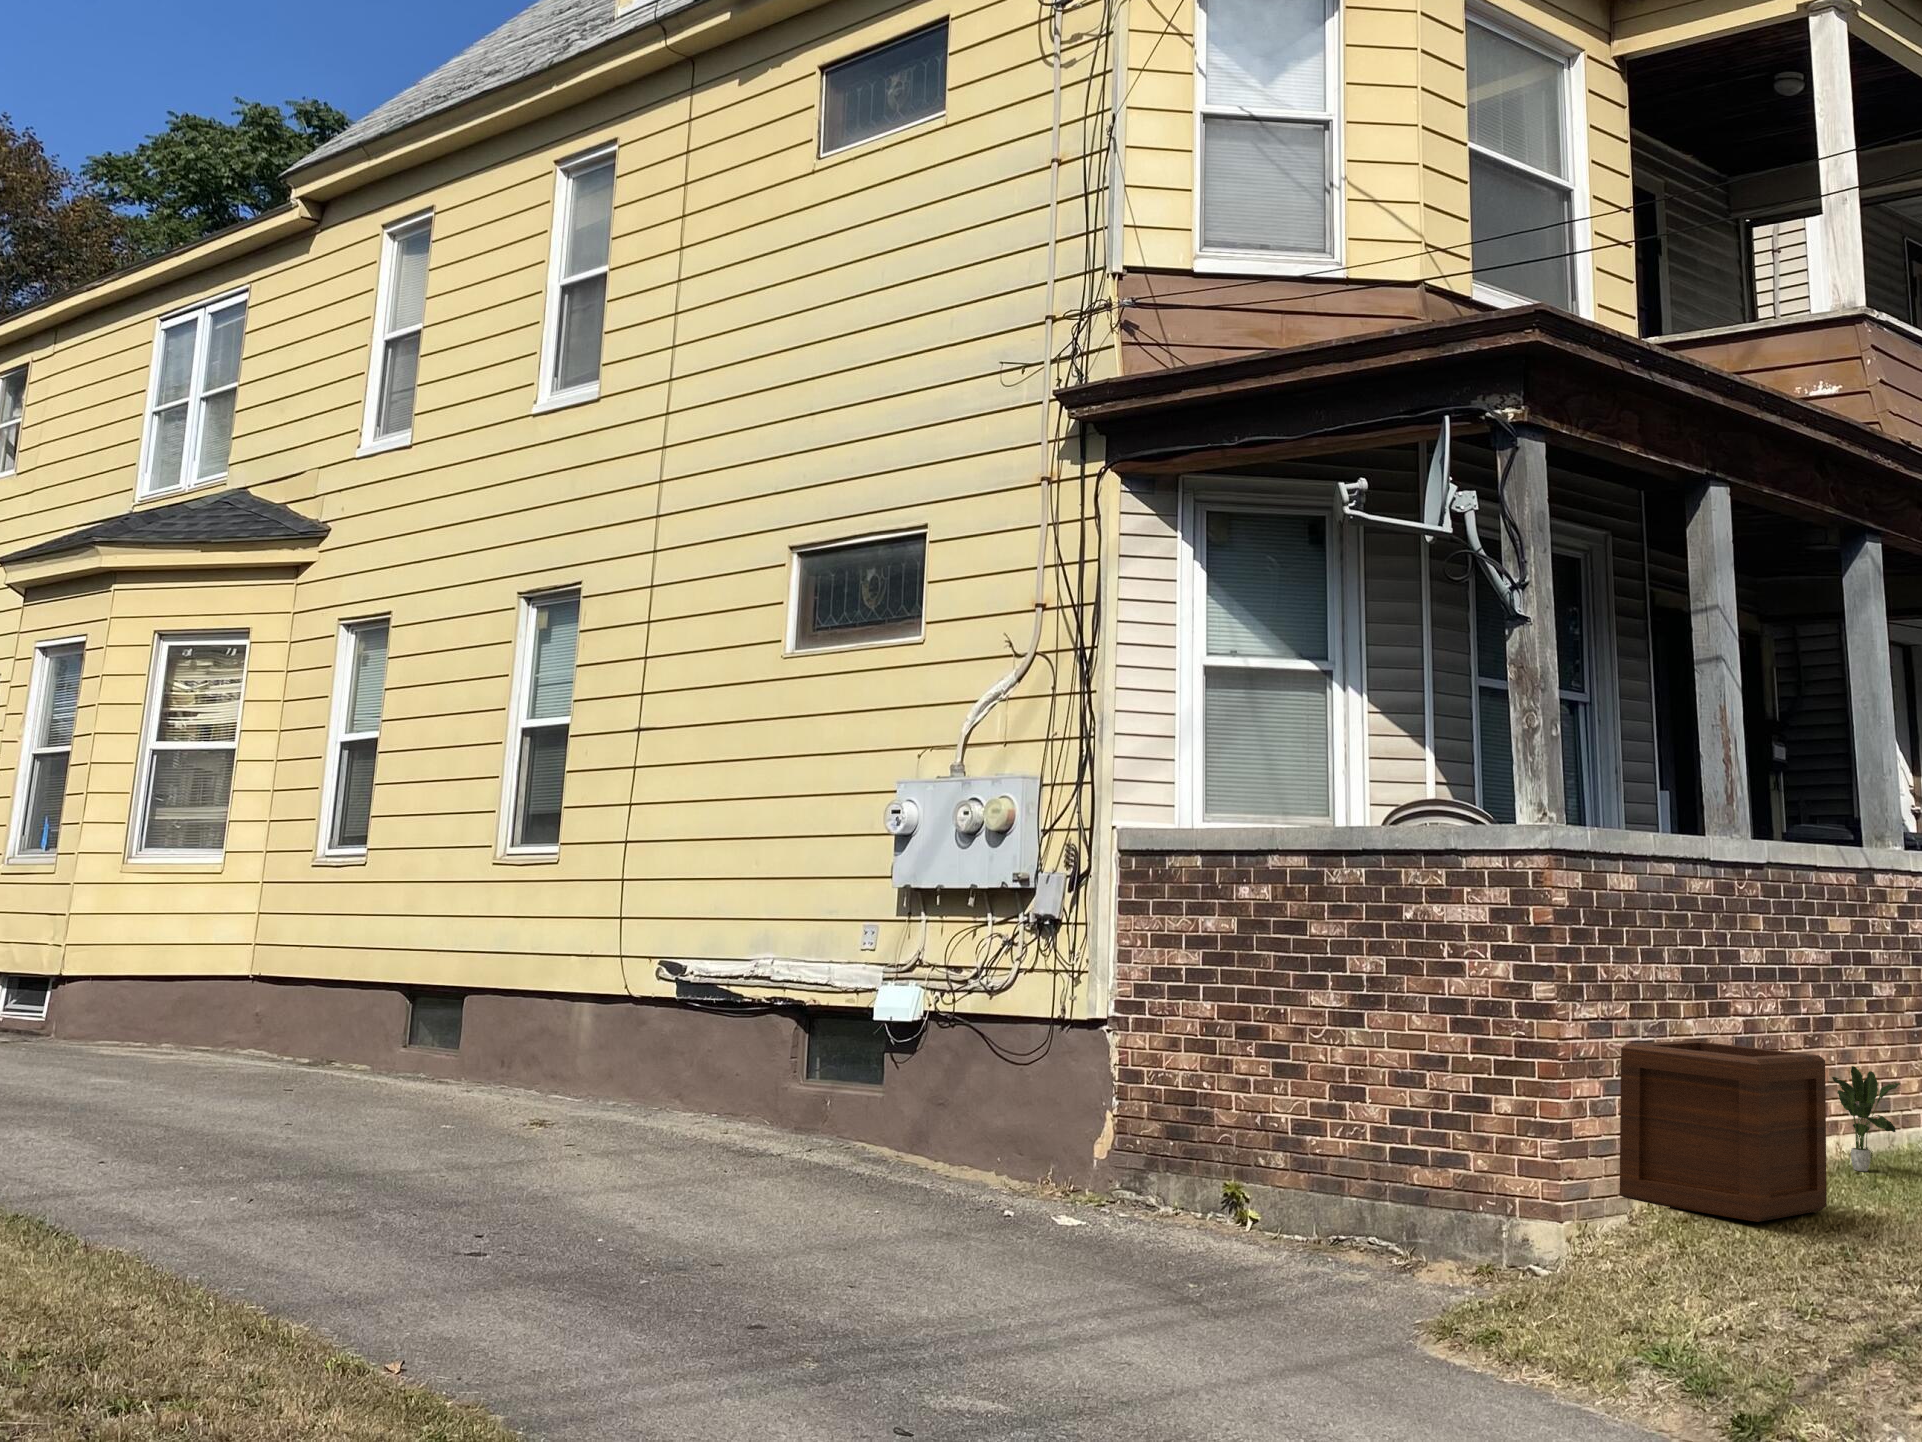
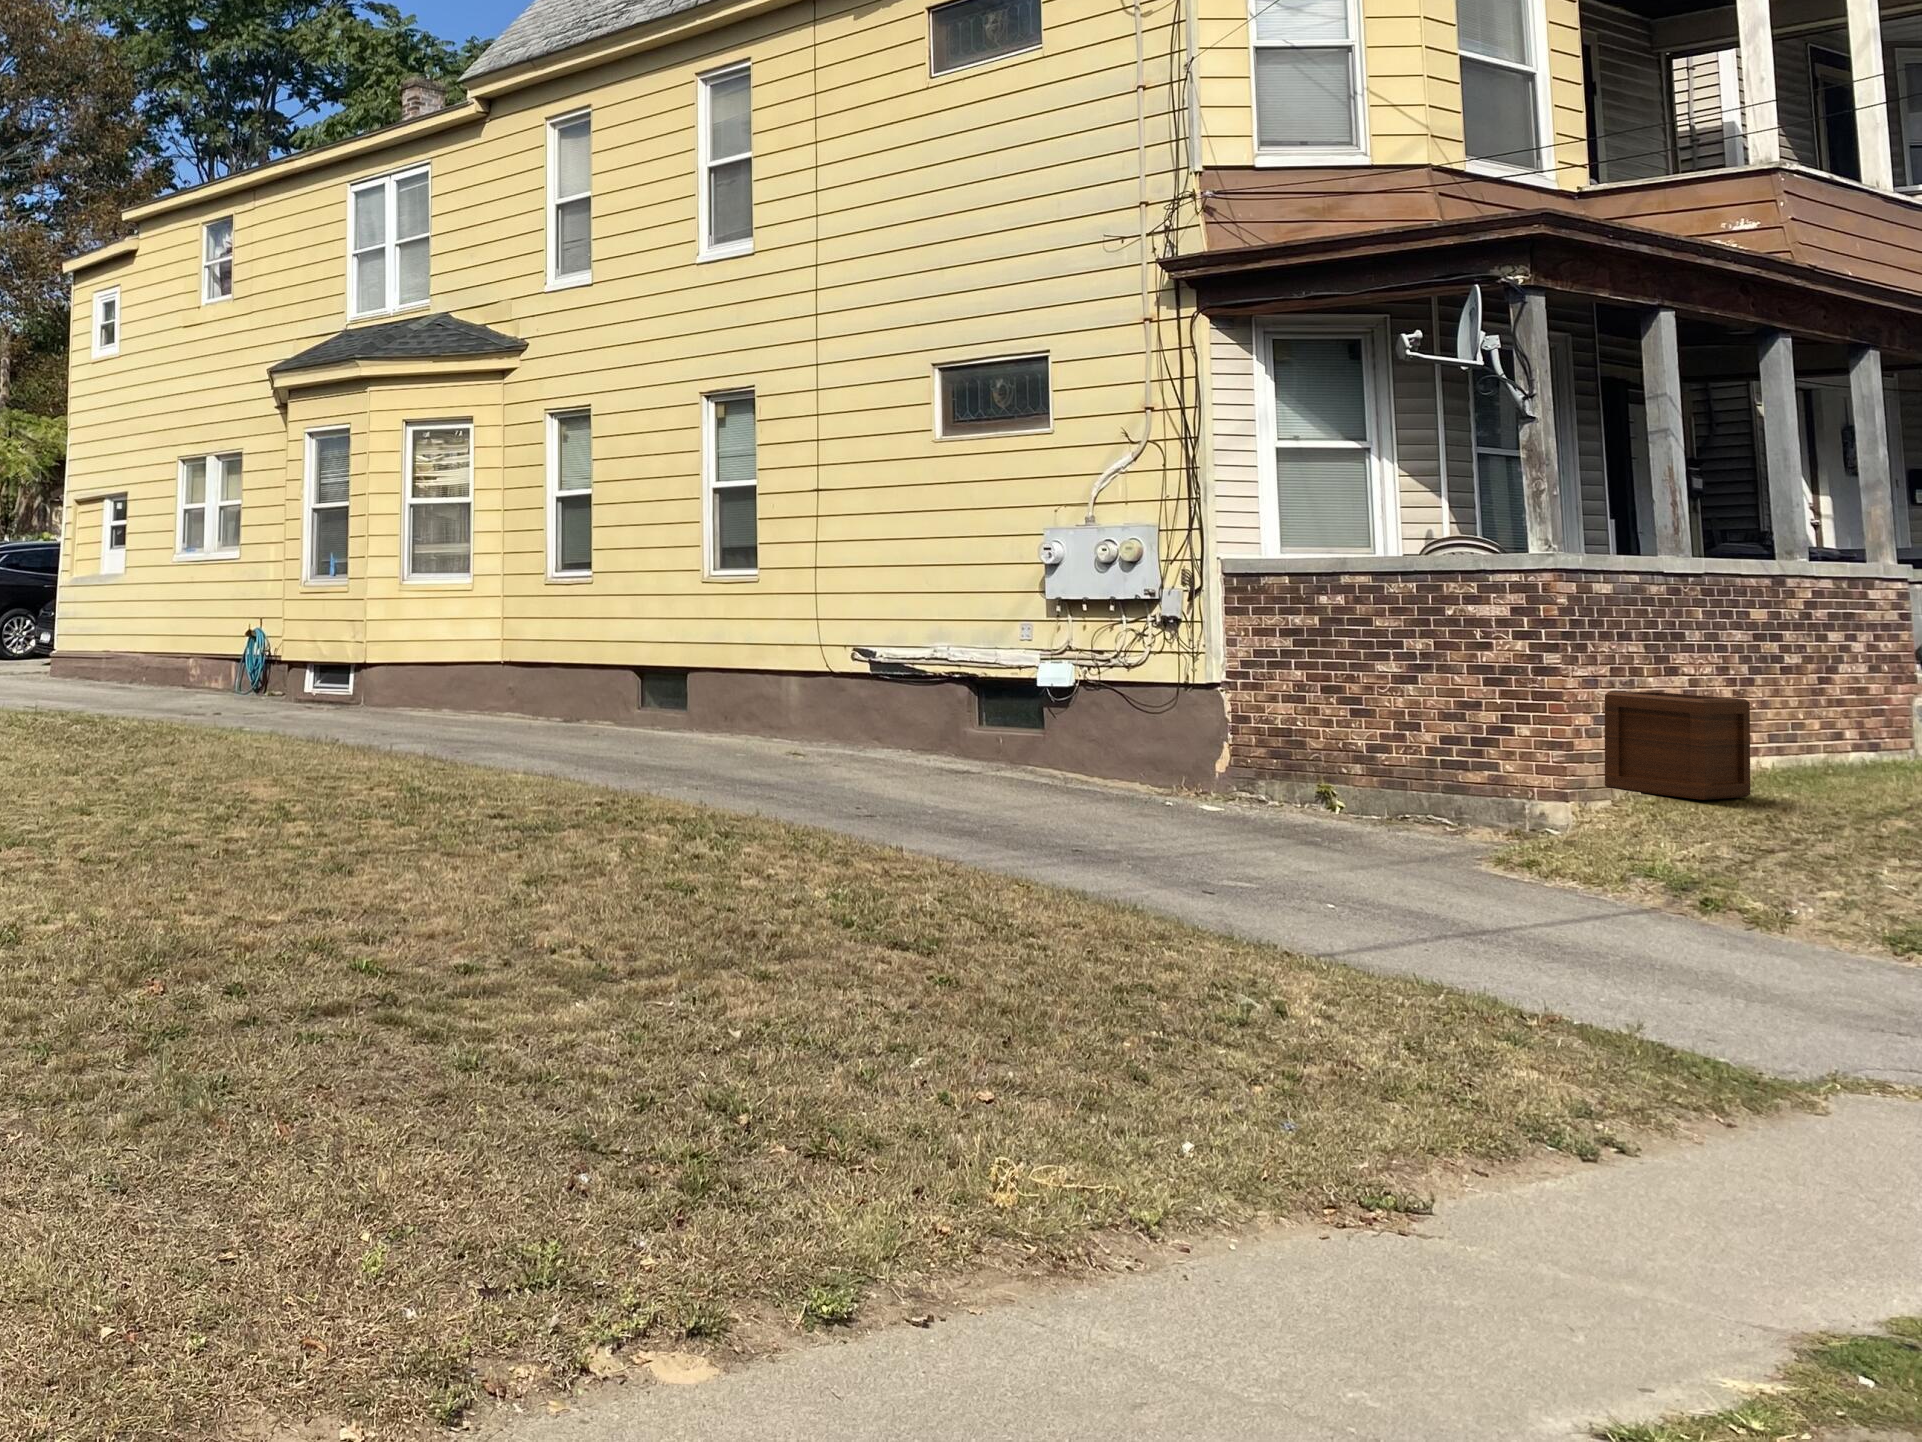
potted plant: present [1832,1066,1900,1171] -> none [1751,711,1804,780]

